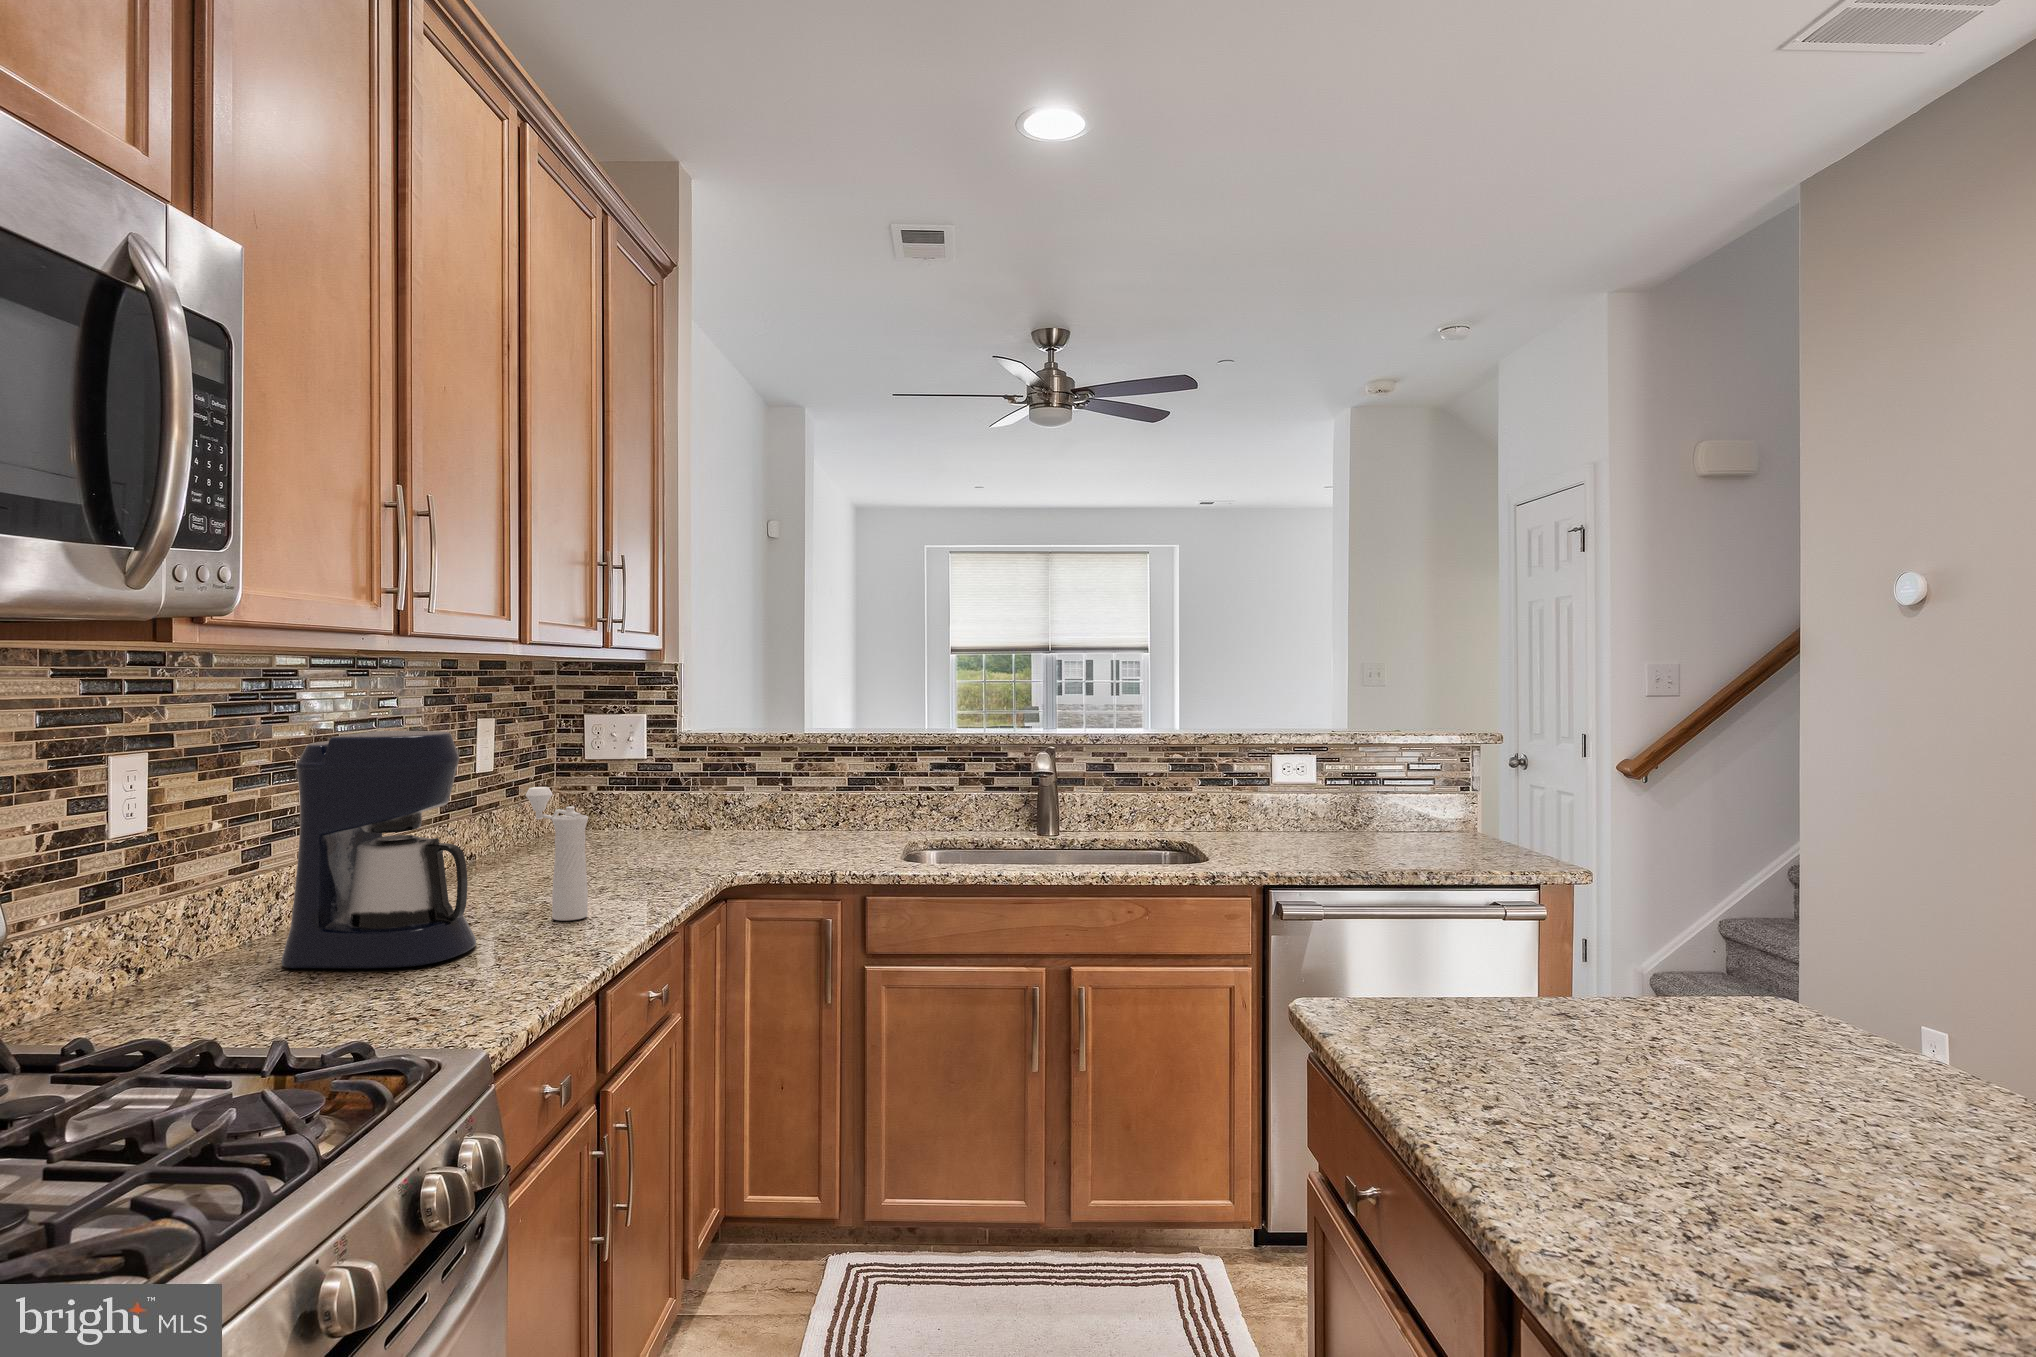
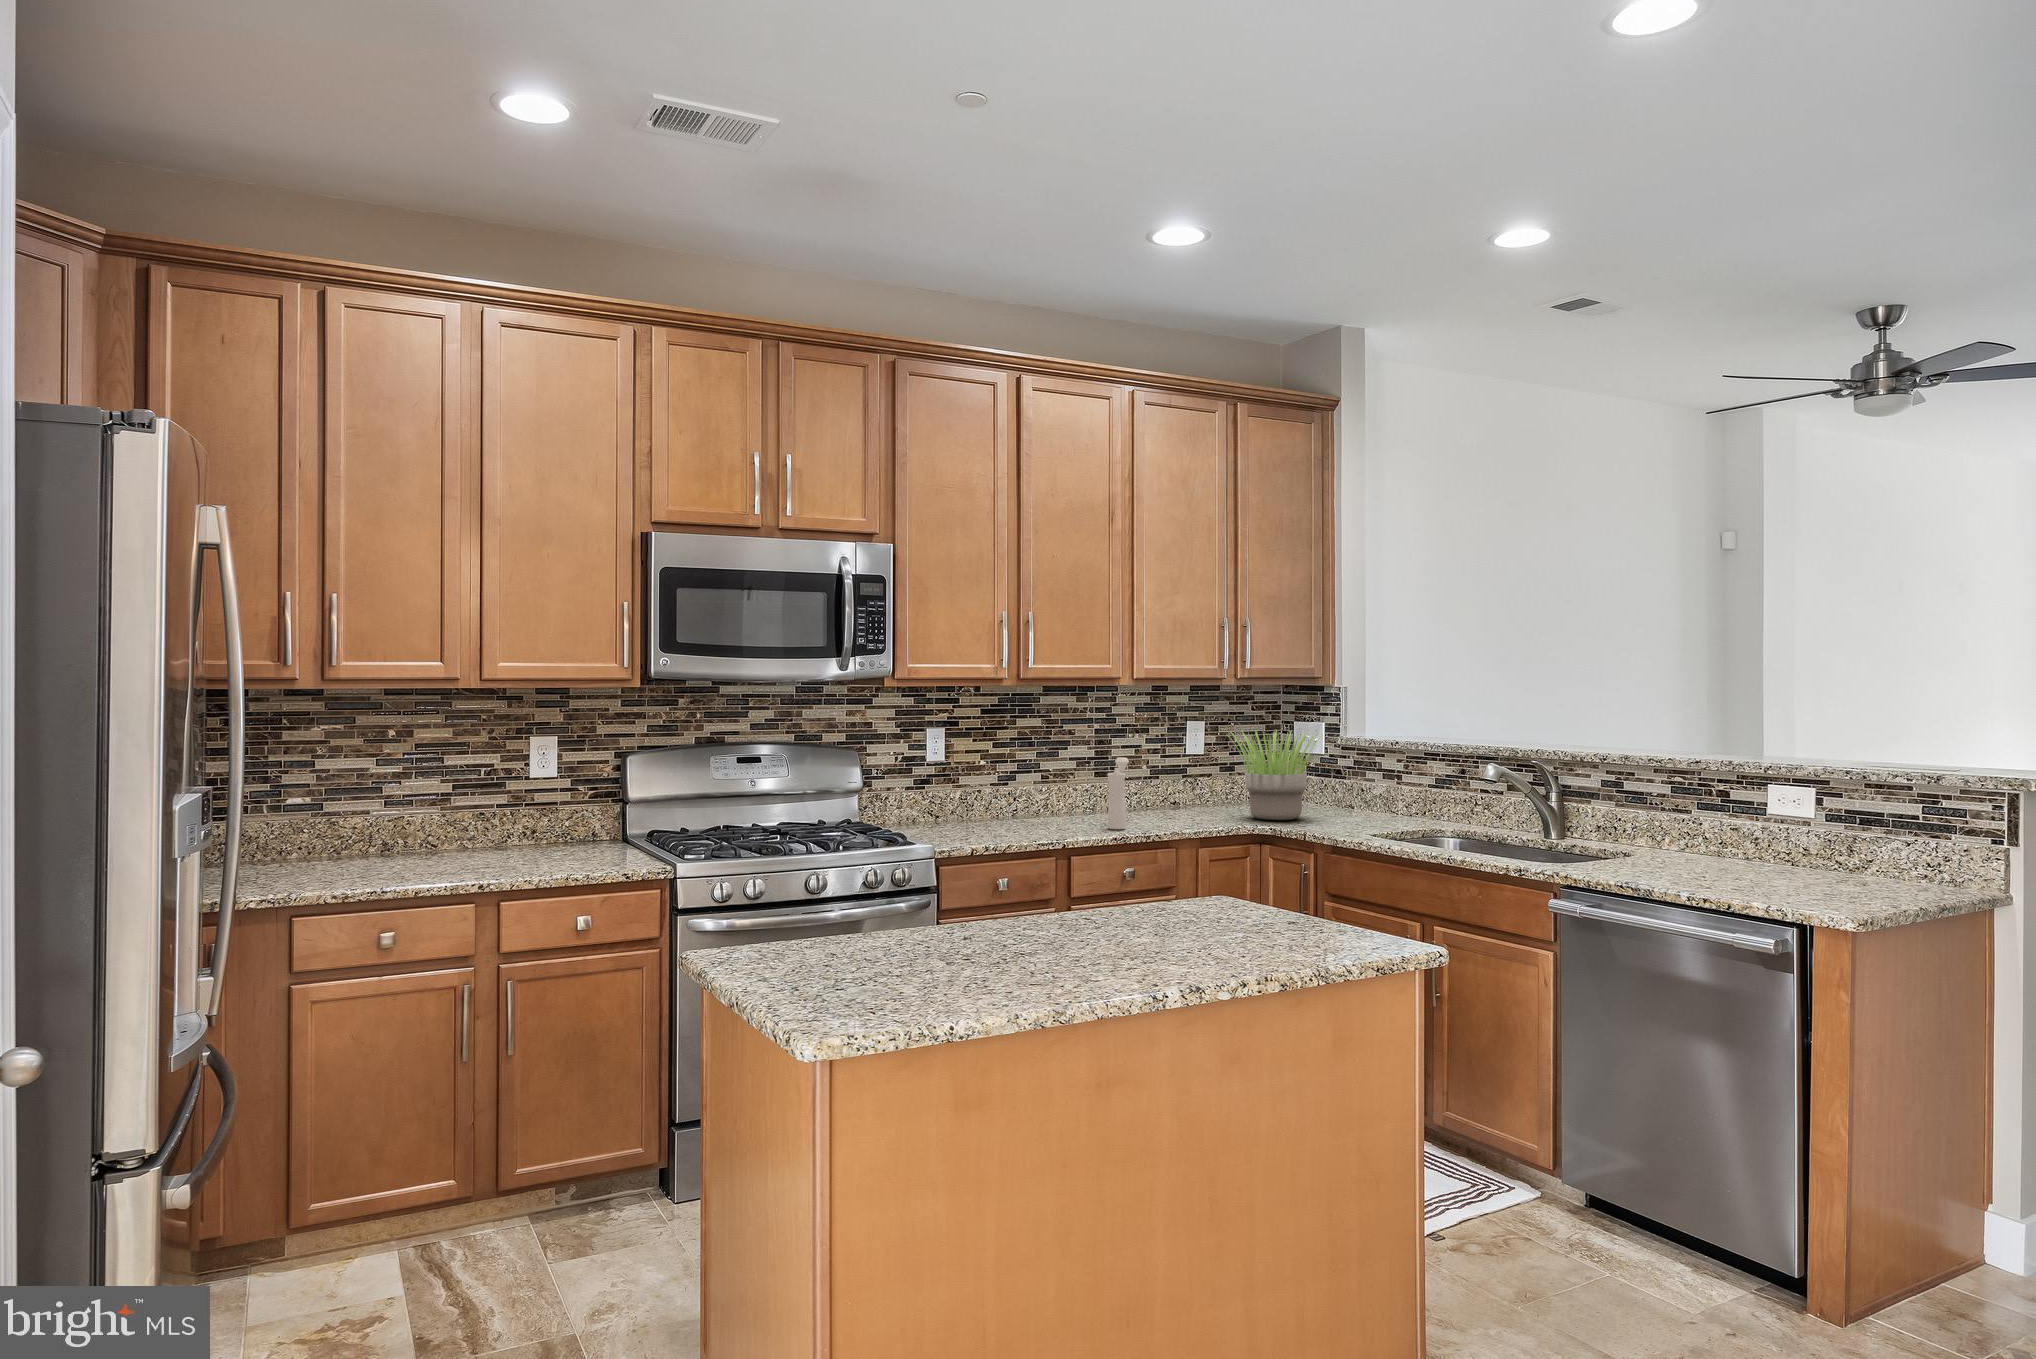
potted plant: none [613,724,770,863] -> present [1228,730,1322,820]
coffee maker: present [281,731,476,968] -> none [979,722,1055,831]

